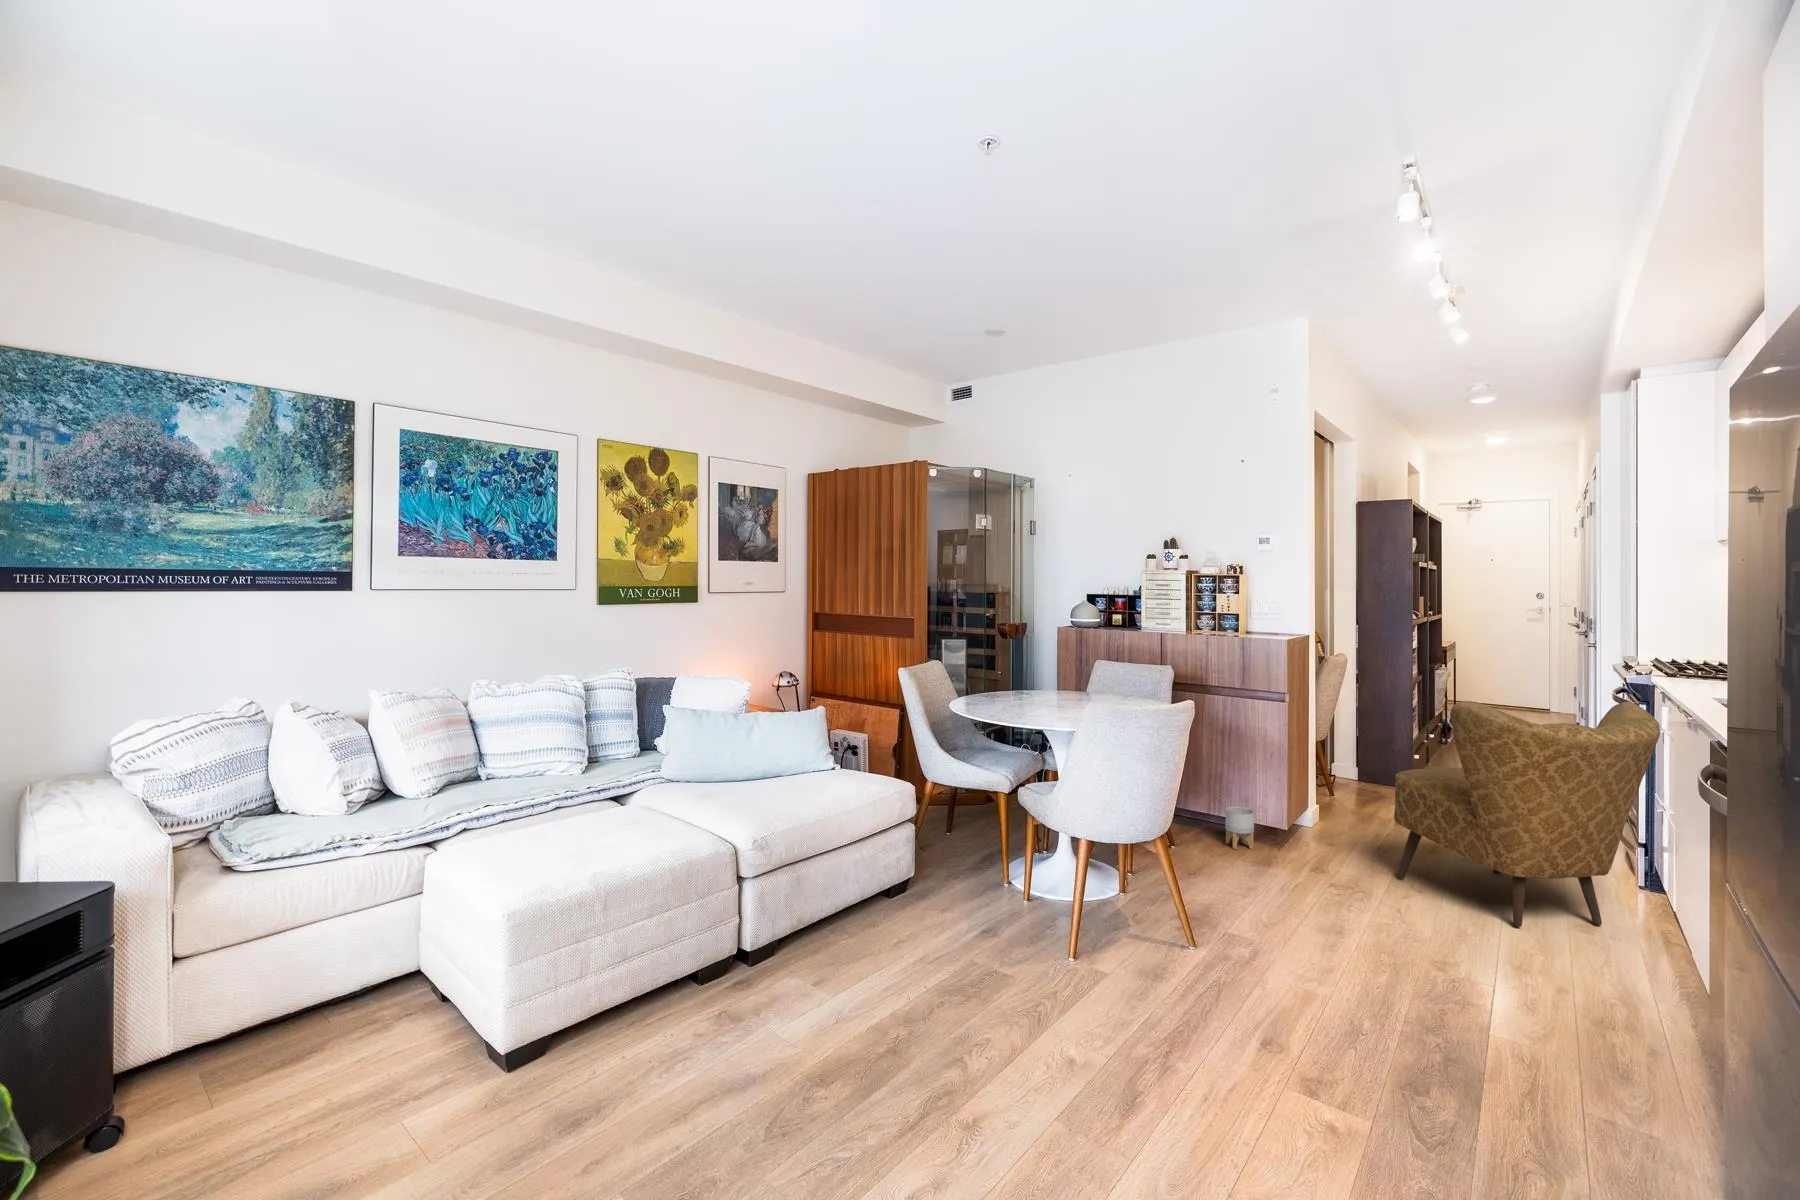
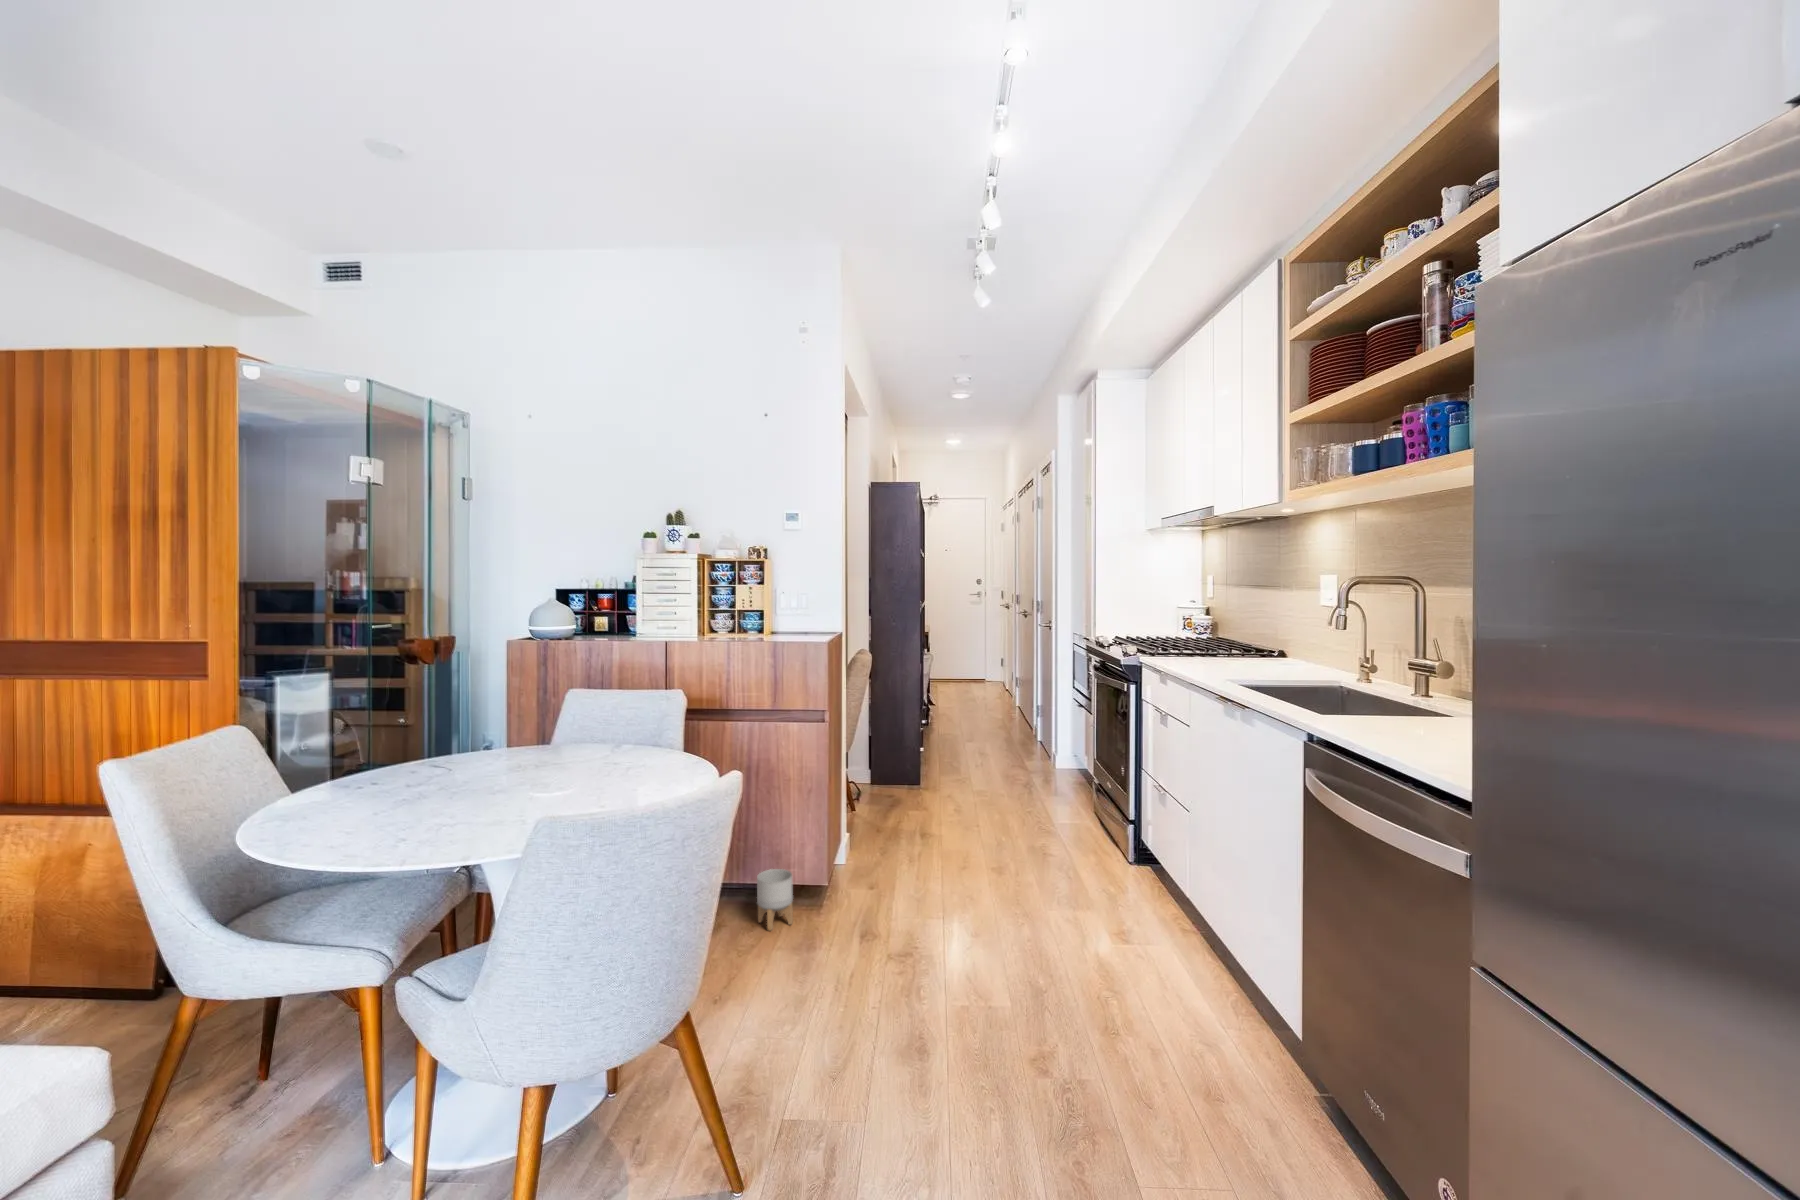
armchair: present [1394,701,1660,927] -> none [951,695,1199,975]

